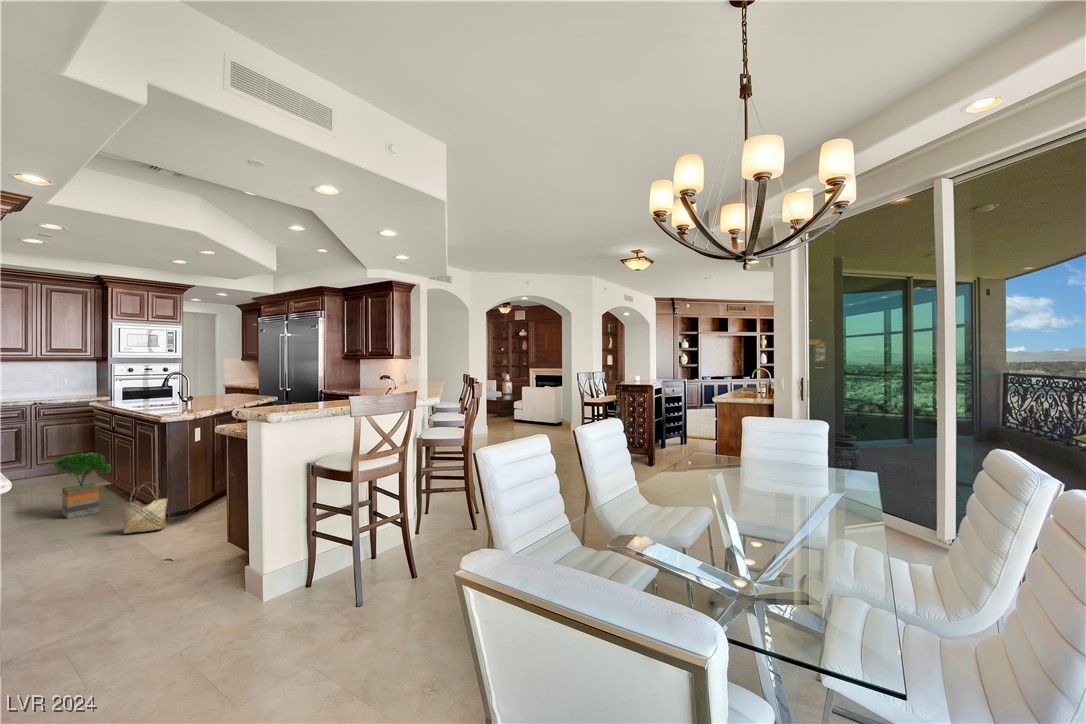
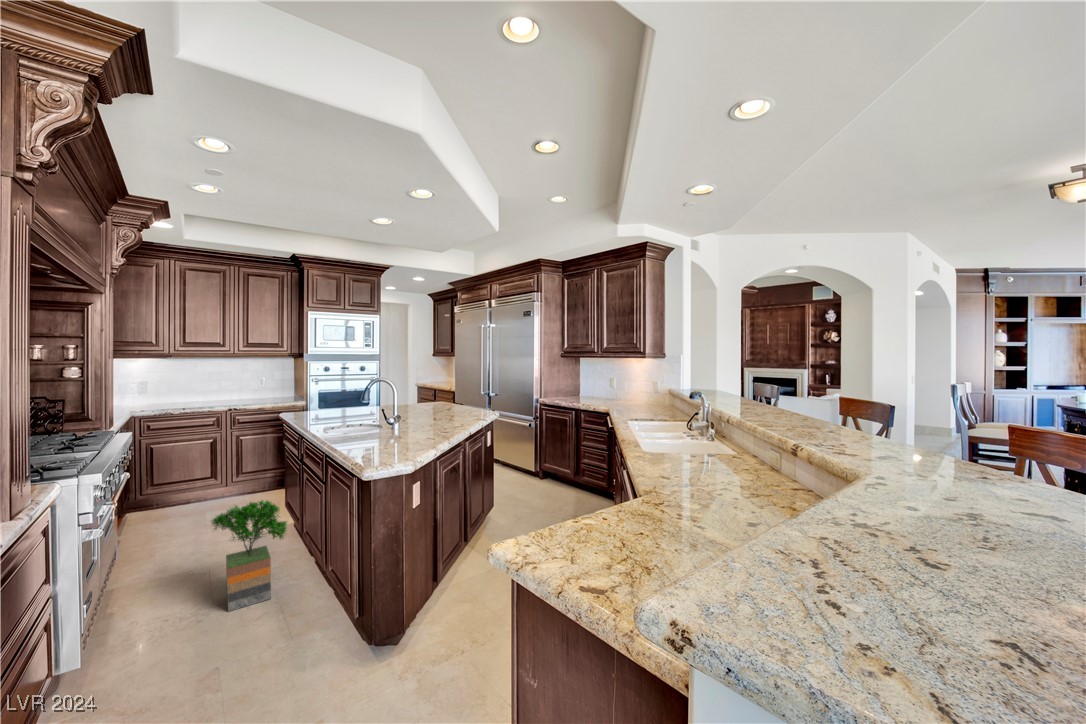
woven basket: present [123,485,168,533] -> none [286,589,359,696]

